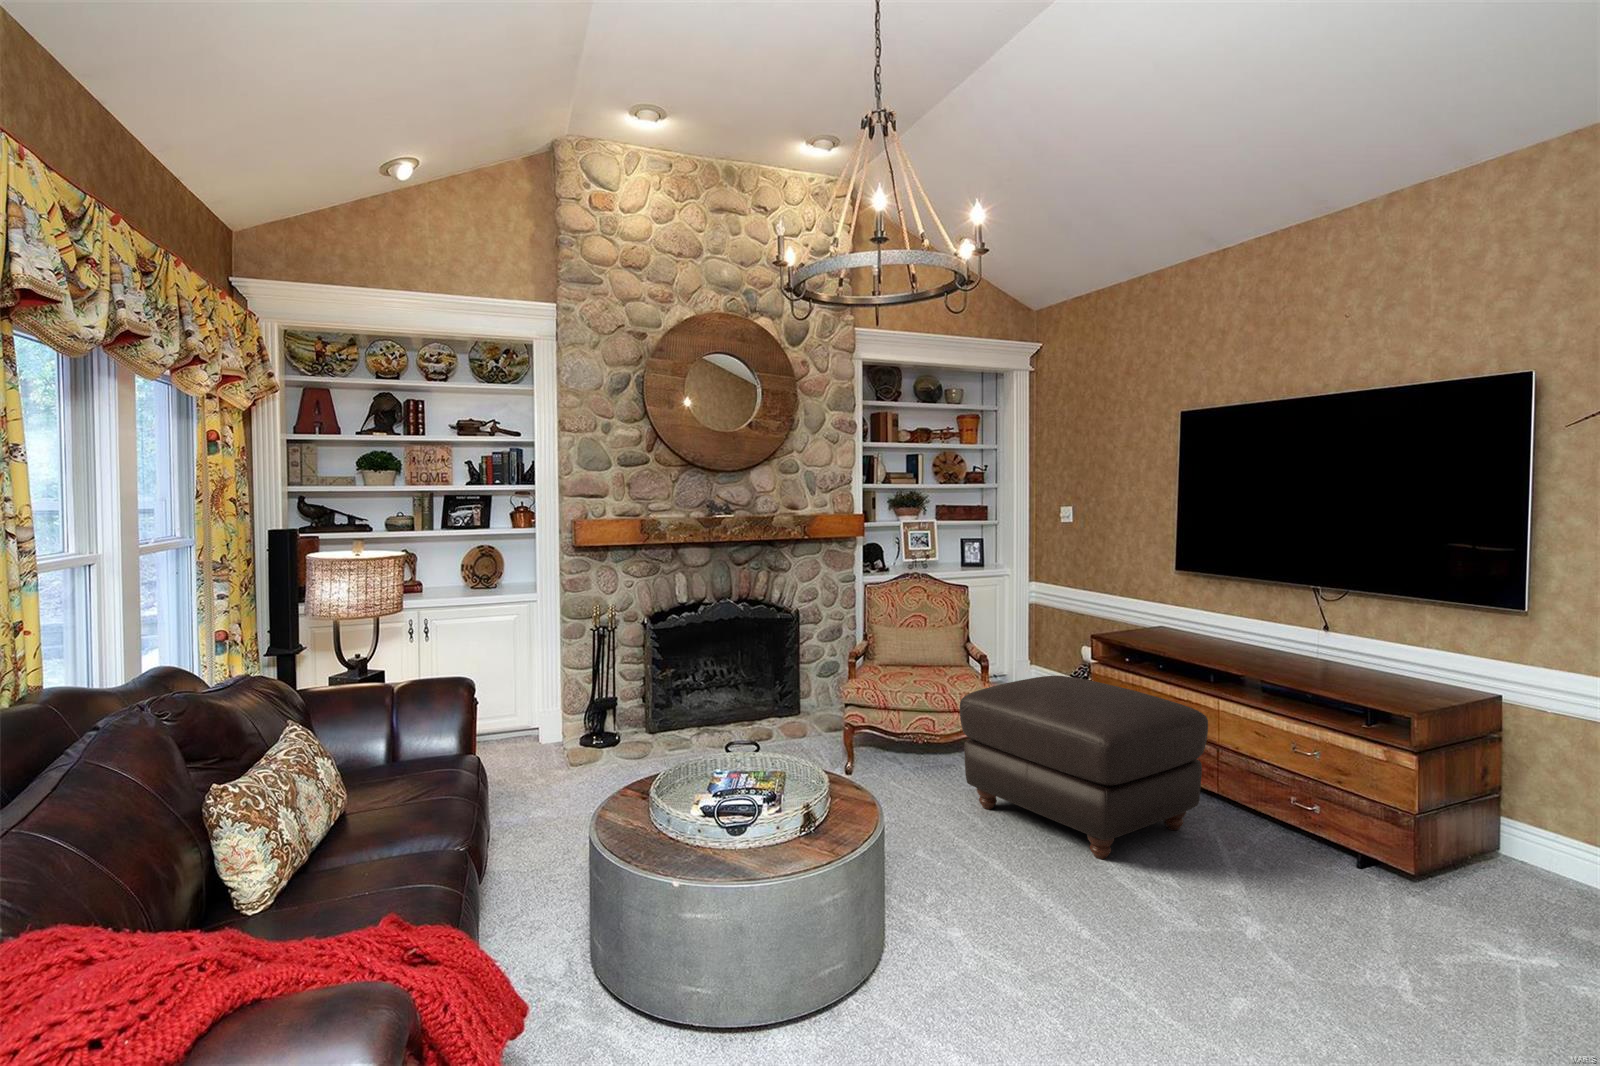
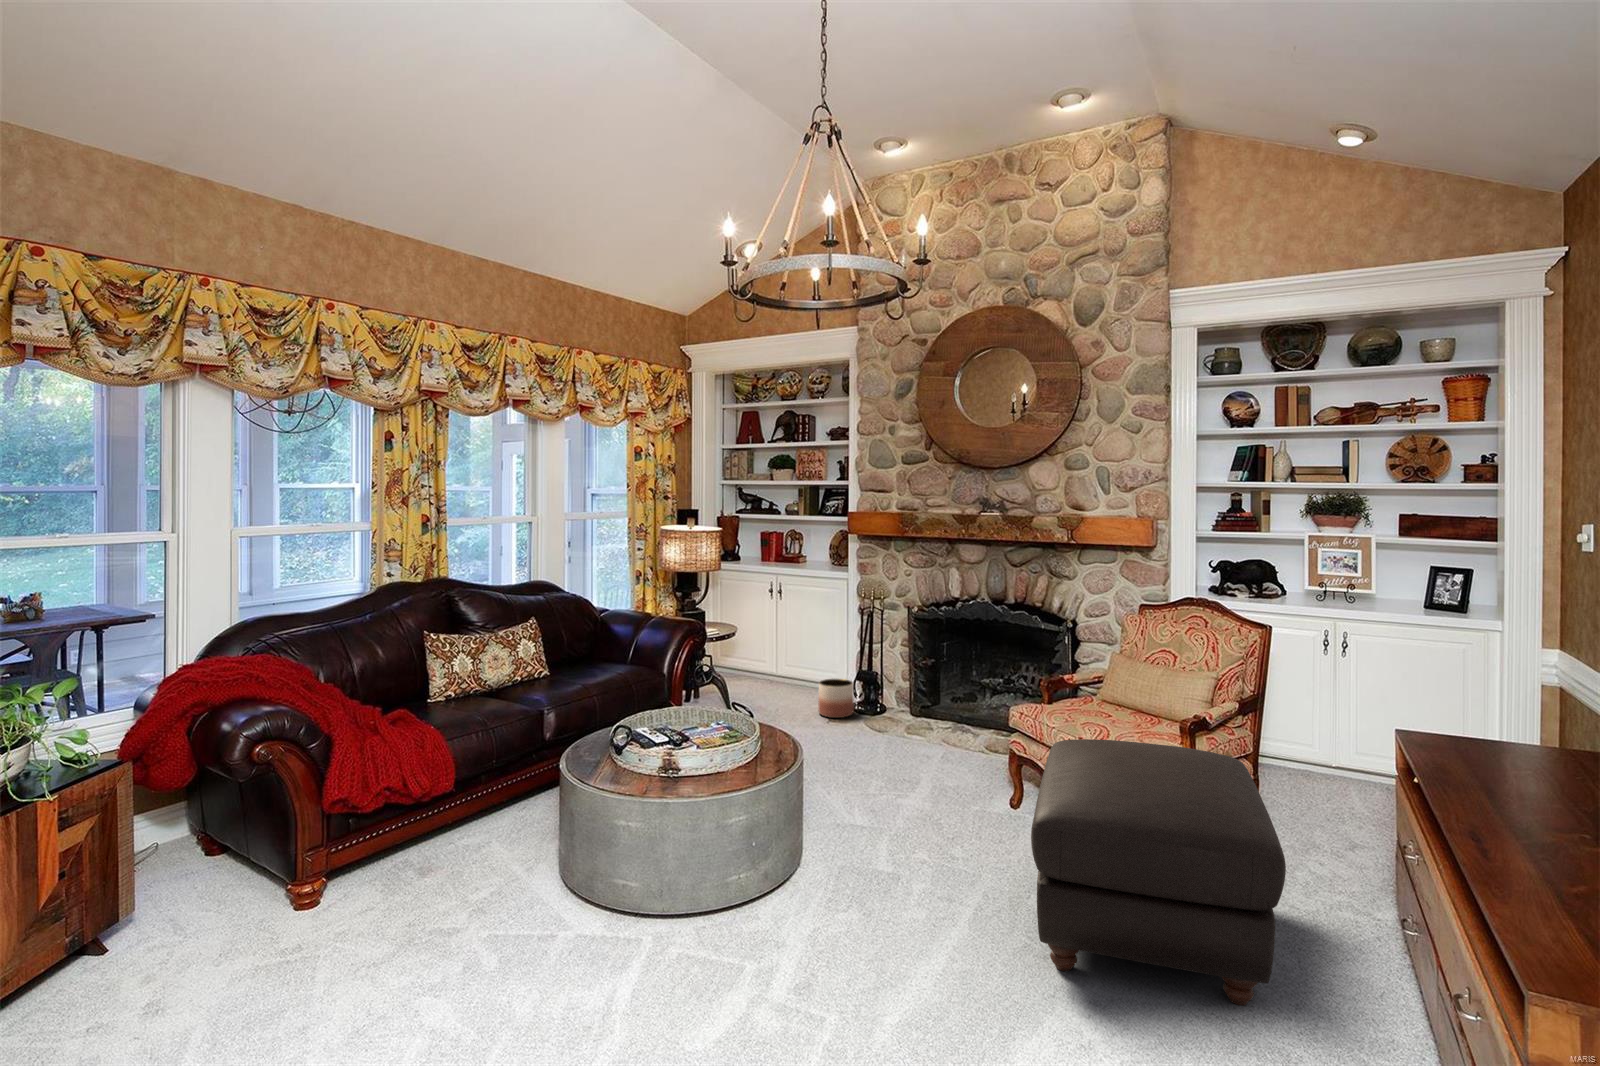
planter: none [513,716,557,764] -> present [818,679,854,718]

